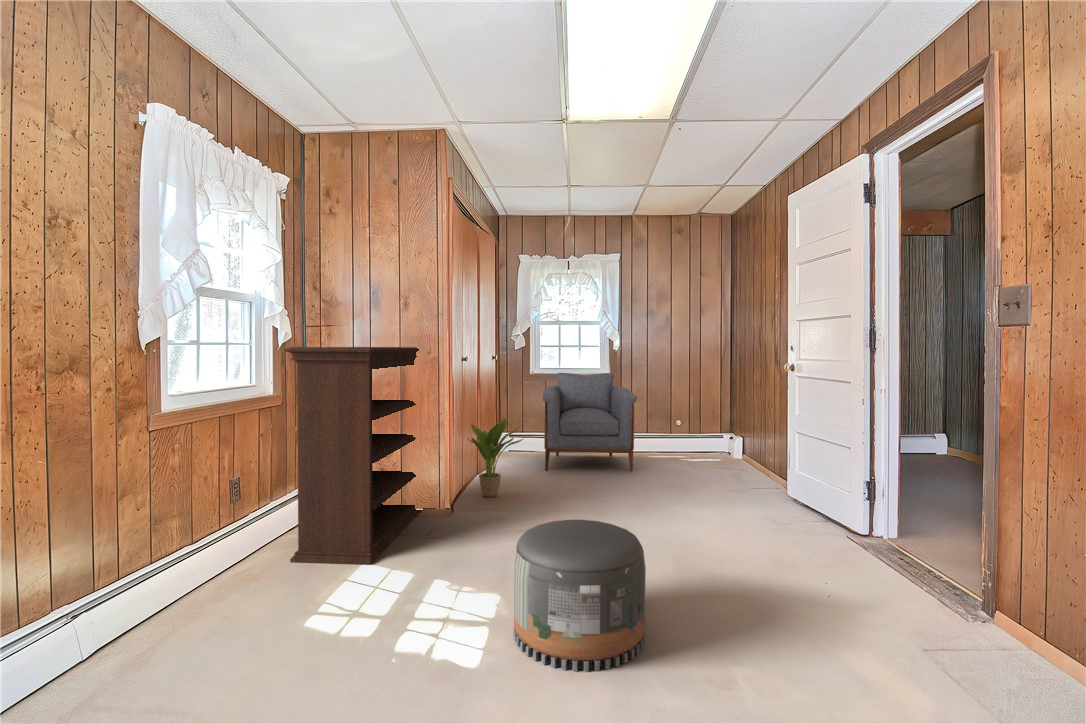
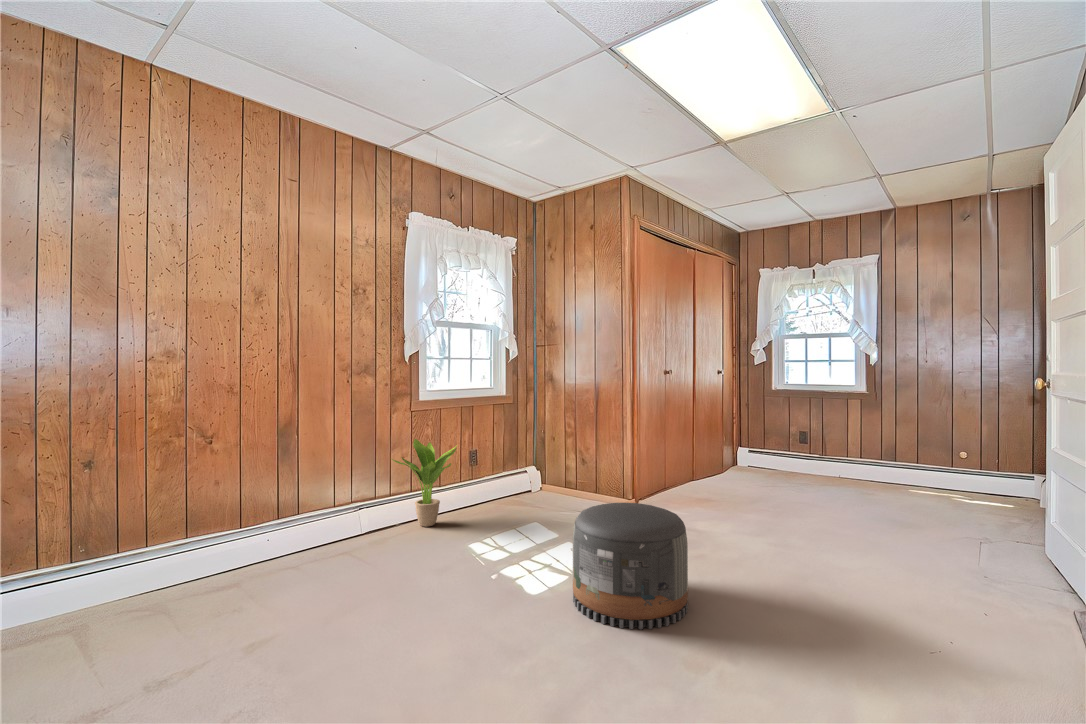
bookshelf: present [284,347,422,565] -> none [494,359,622,524]
armchair: present [542,373,637,471] -> none [764,388,879,497]
potted plant: present [468,419,523,497] -> present [392,439,456,527]

